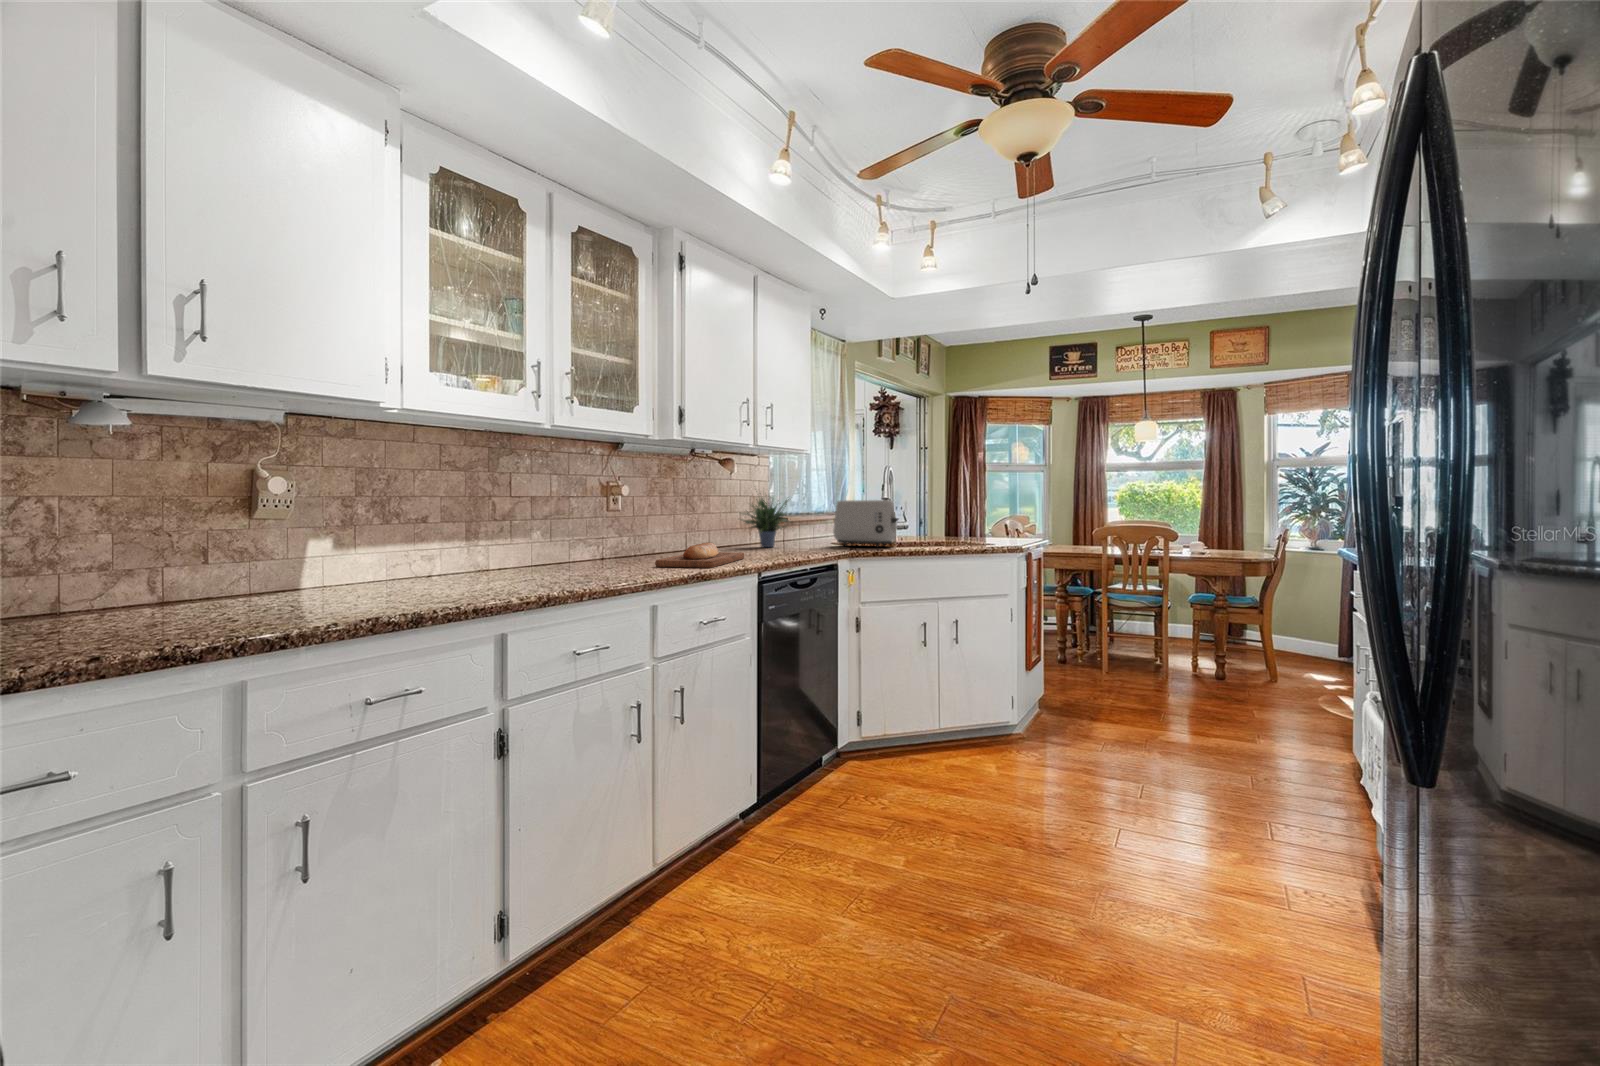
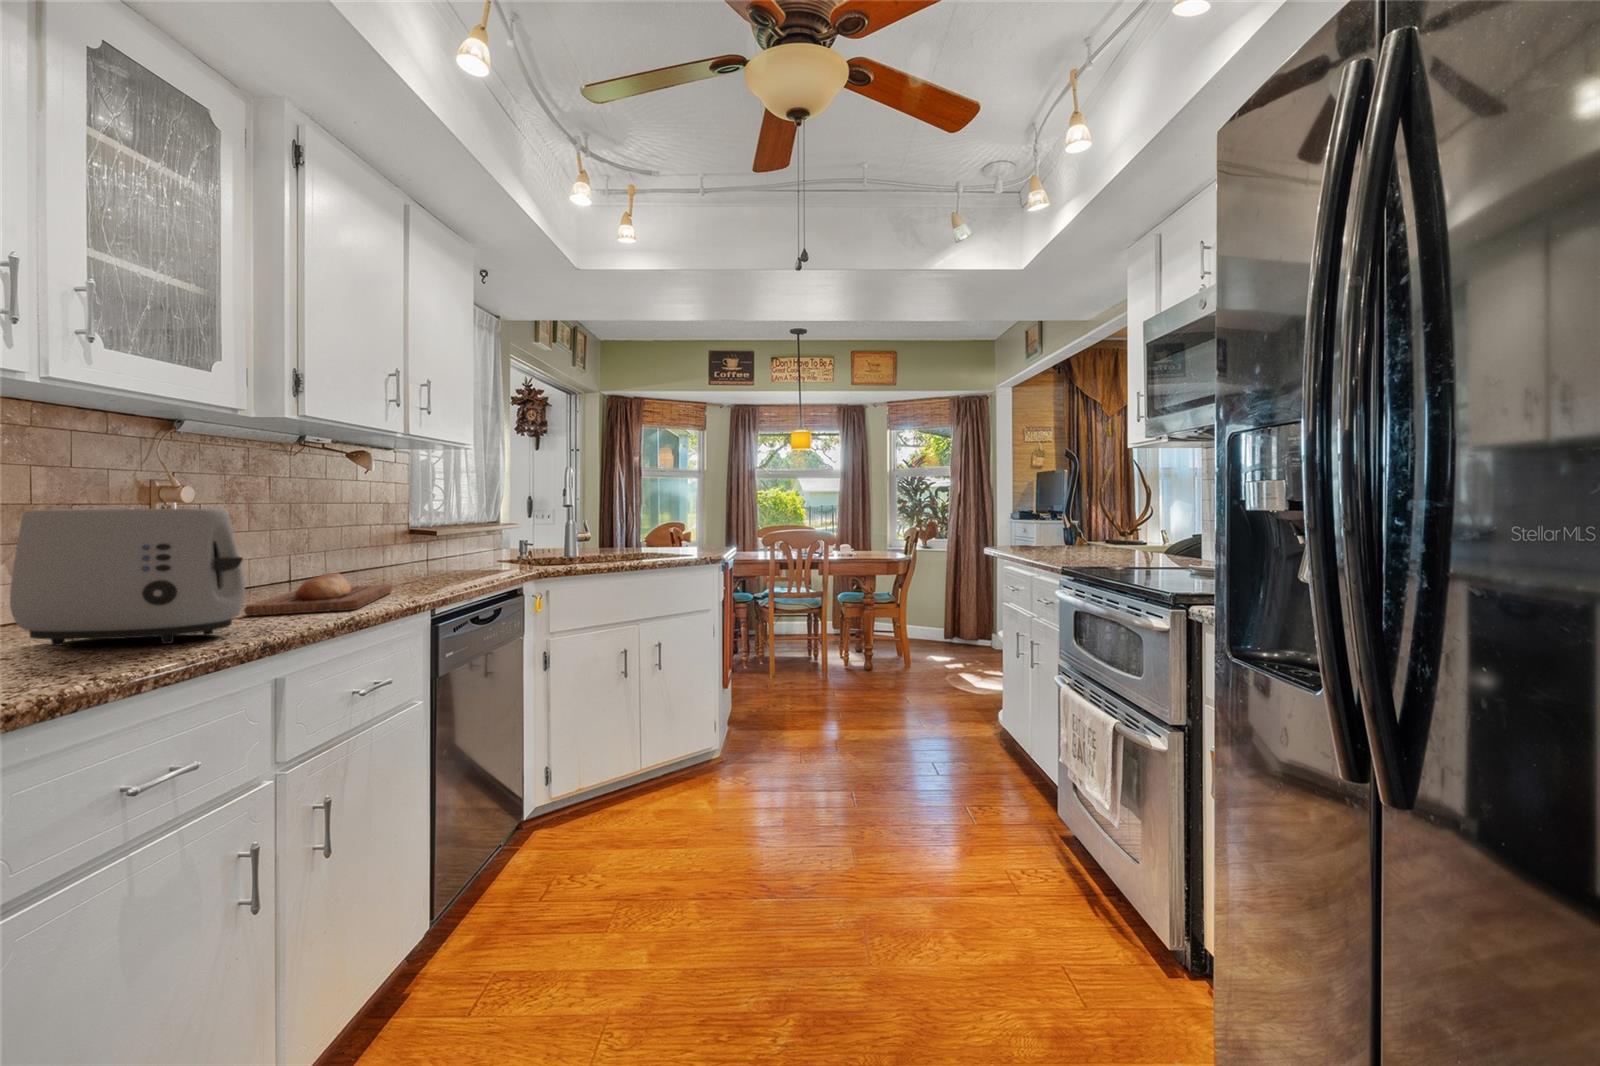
potted plant: present [741,491,789,547] -> none [351,485,444,575]
toaster: present [833,500,898,547] -> present [10,509,245,646]

